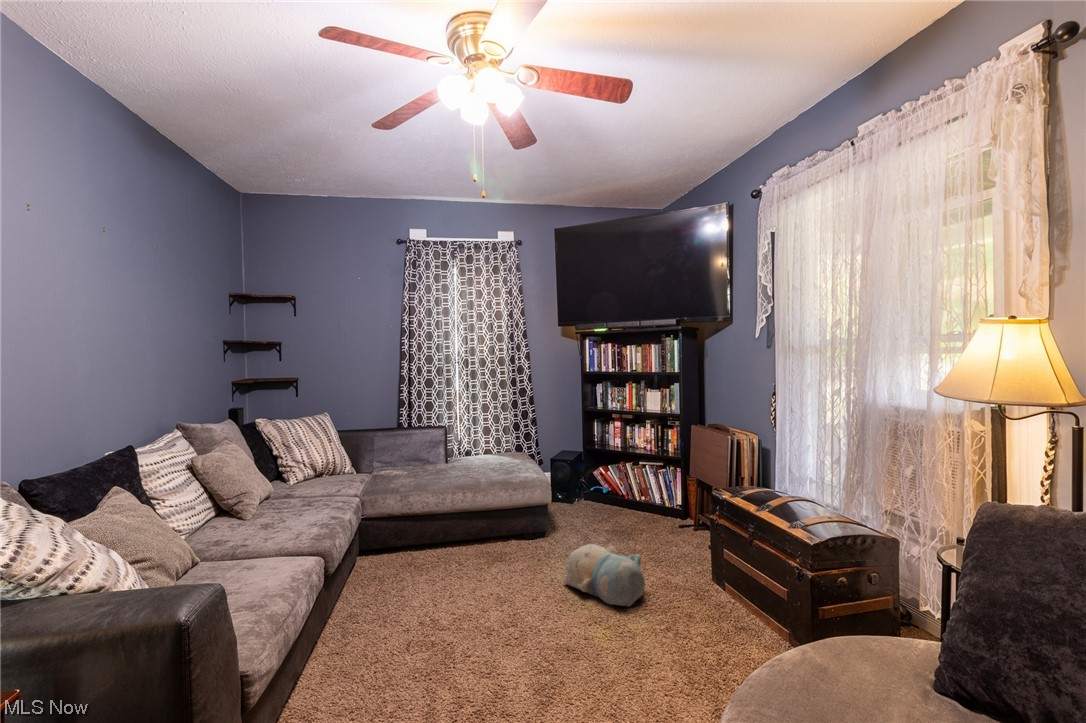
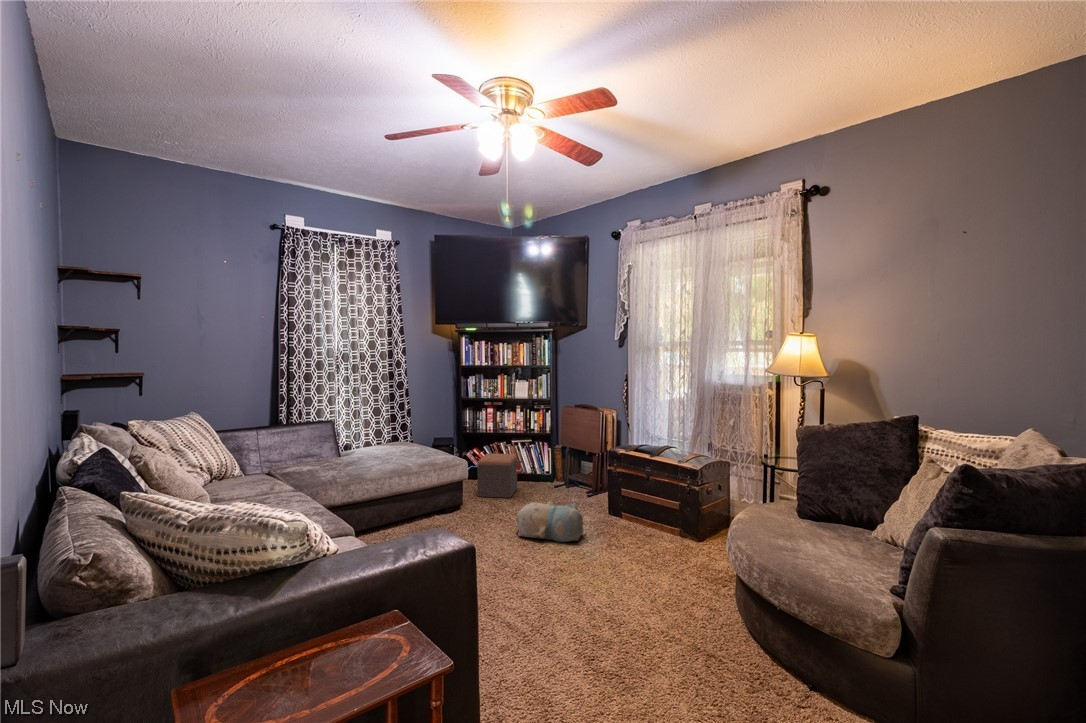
footstool: none [576,474,629,531] -> present [477,453,517,498]

